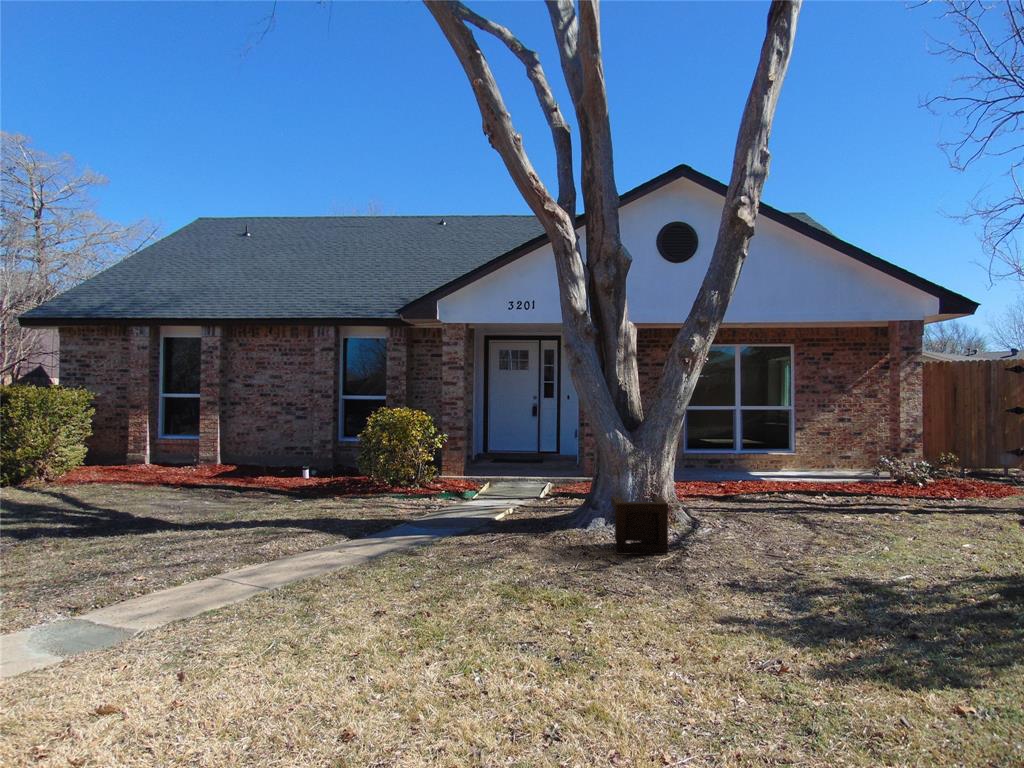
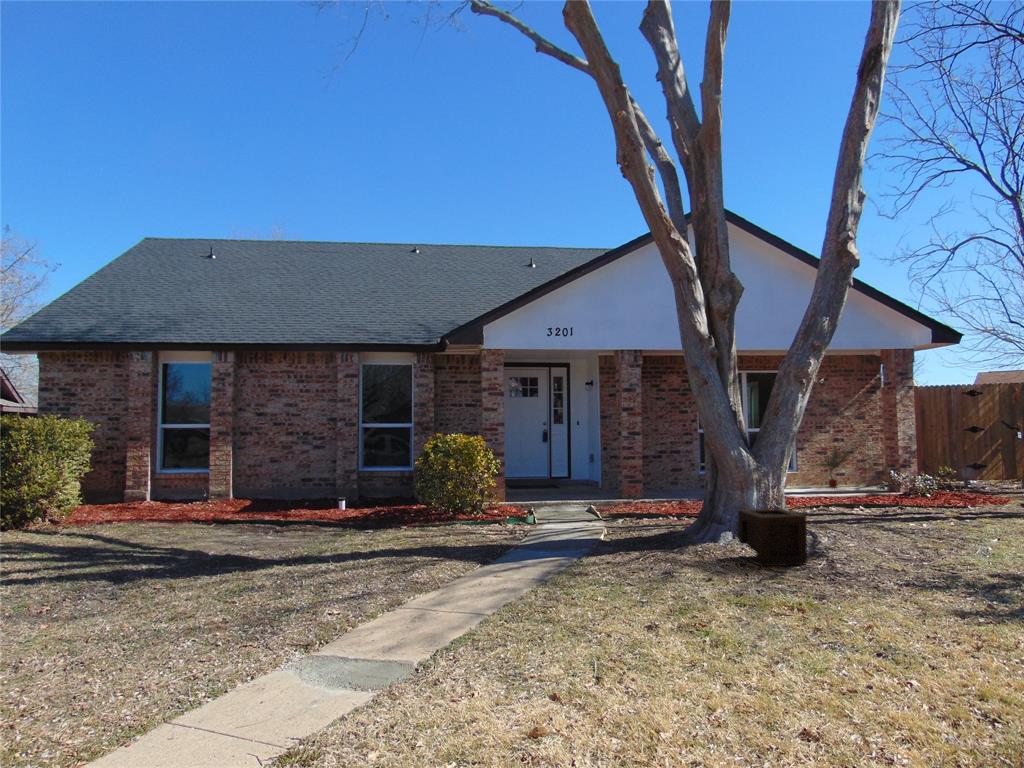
potted tree: none [814,425,855,472] -> present [816,445,850,488]

